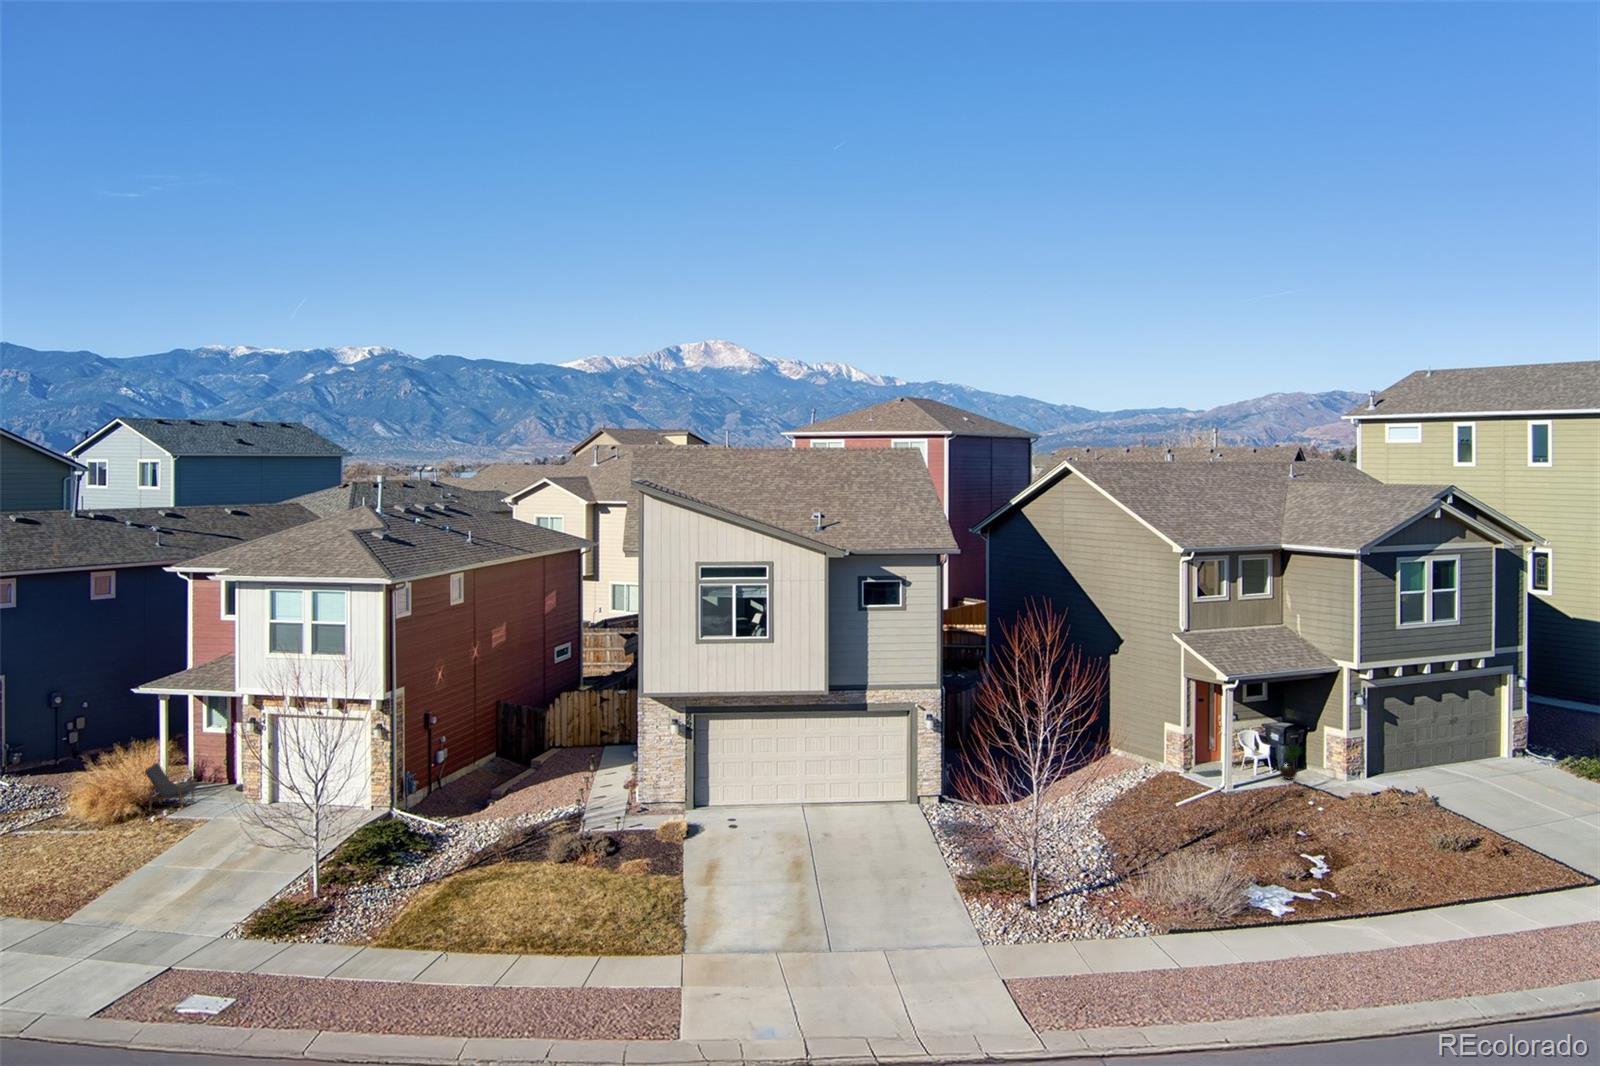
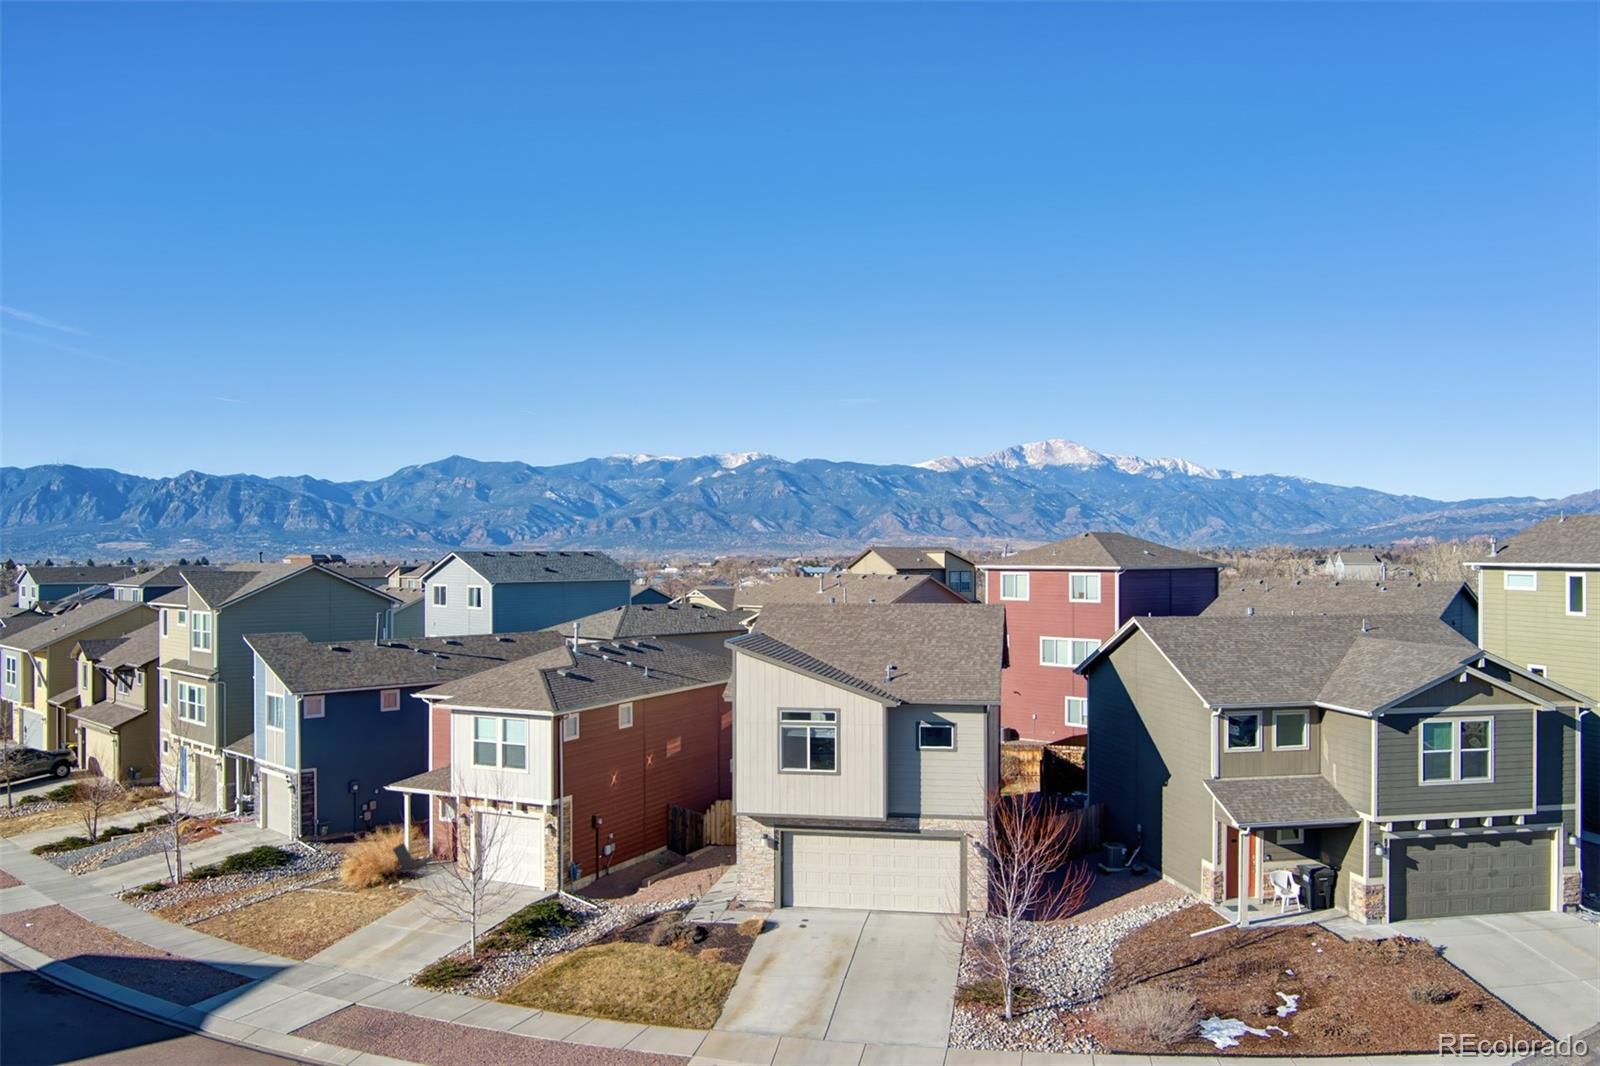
potted tree: present [1280,747,1300,779] -> none [1305,885,1327,919]

